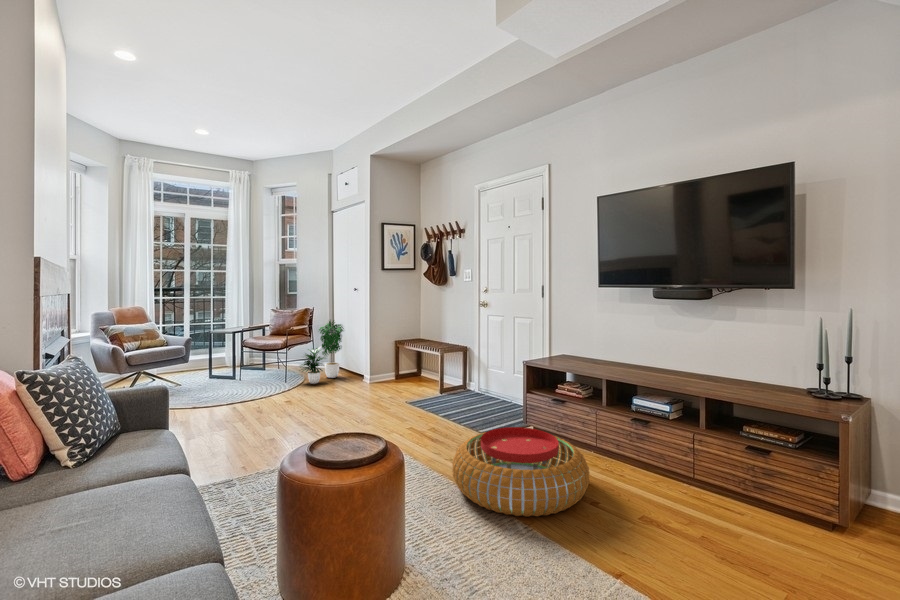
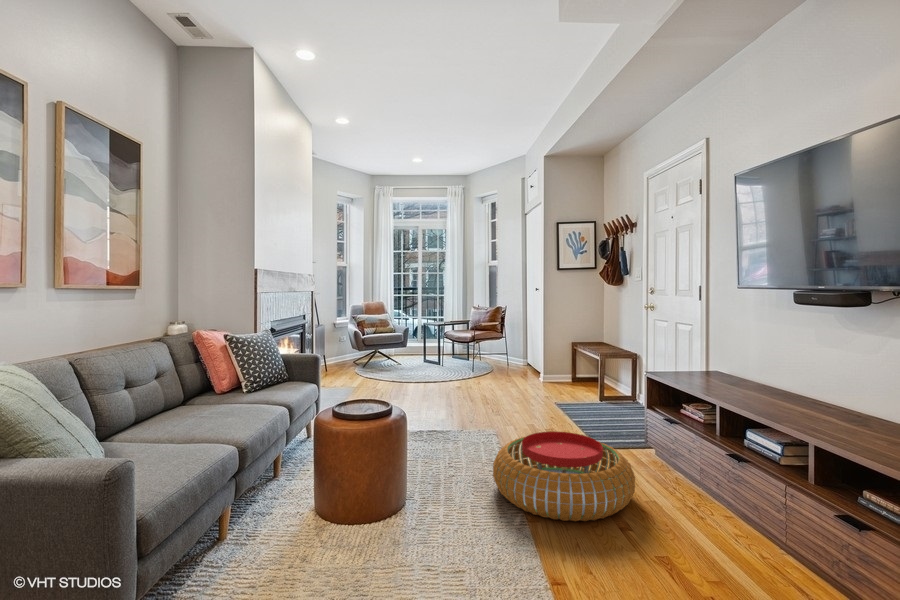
potted plant: present [301,320,344,384] -> none [483,316,530,376]

